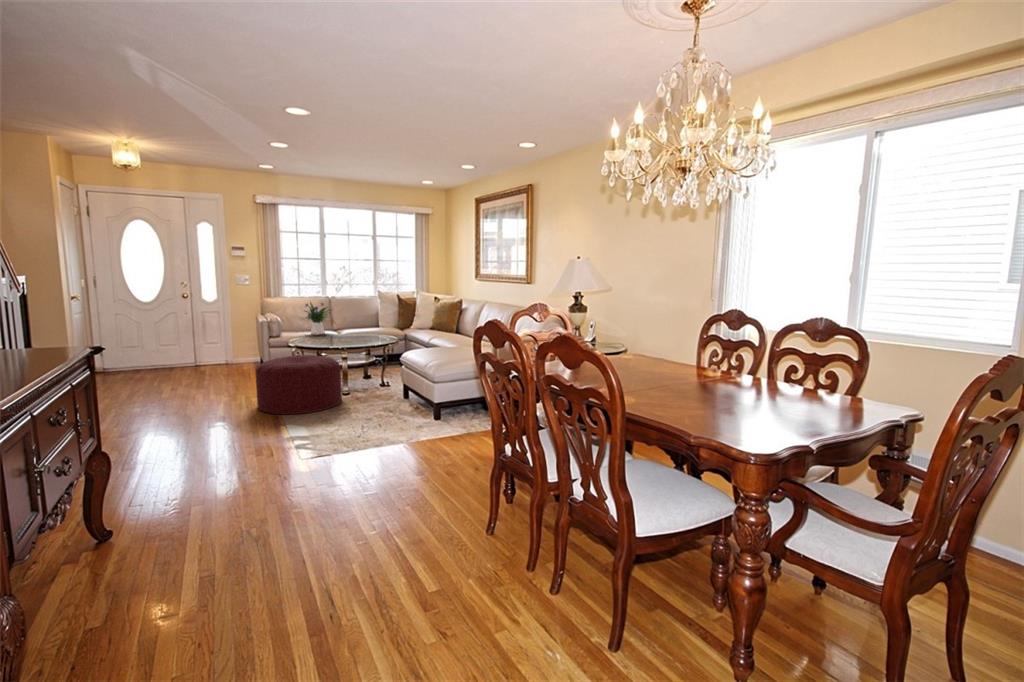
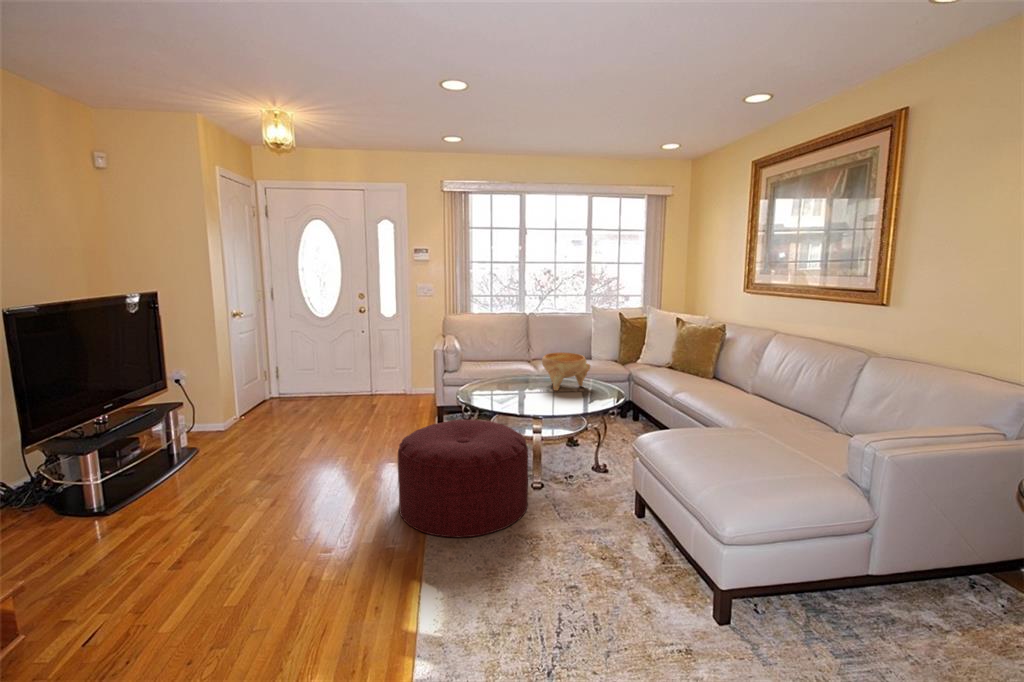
flower arrangement: present [305,302,329,335] -> none [486,323,530,369]
decorative bowl: none [344,318,378,342] -> present [542,352,590,391]

